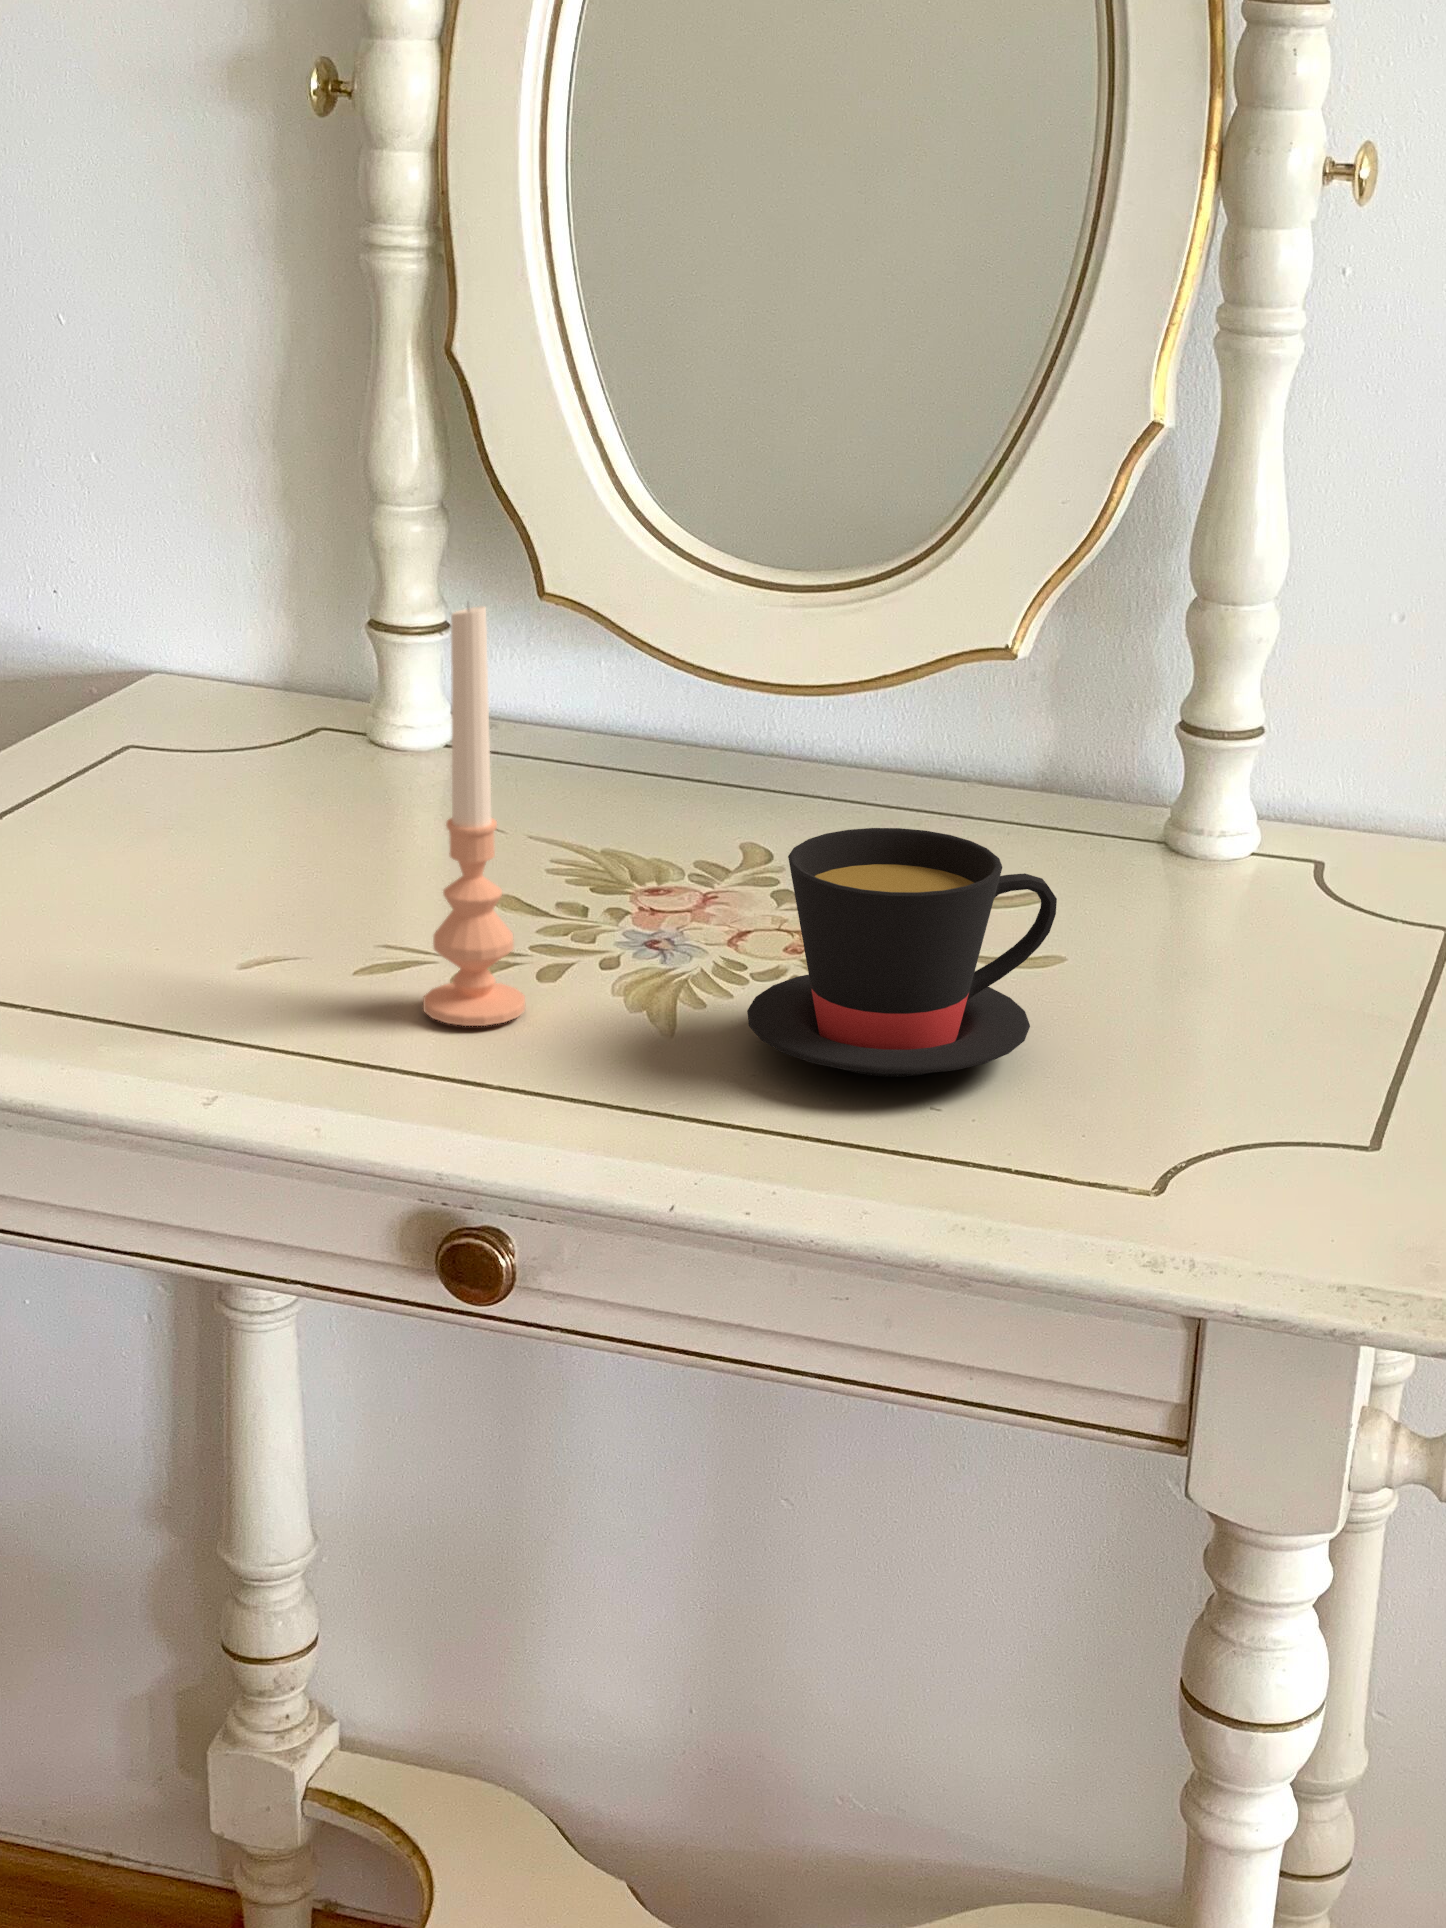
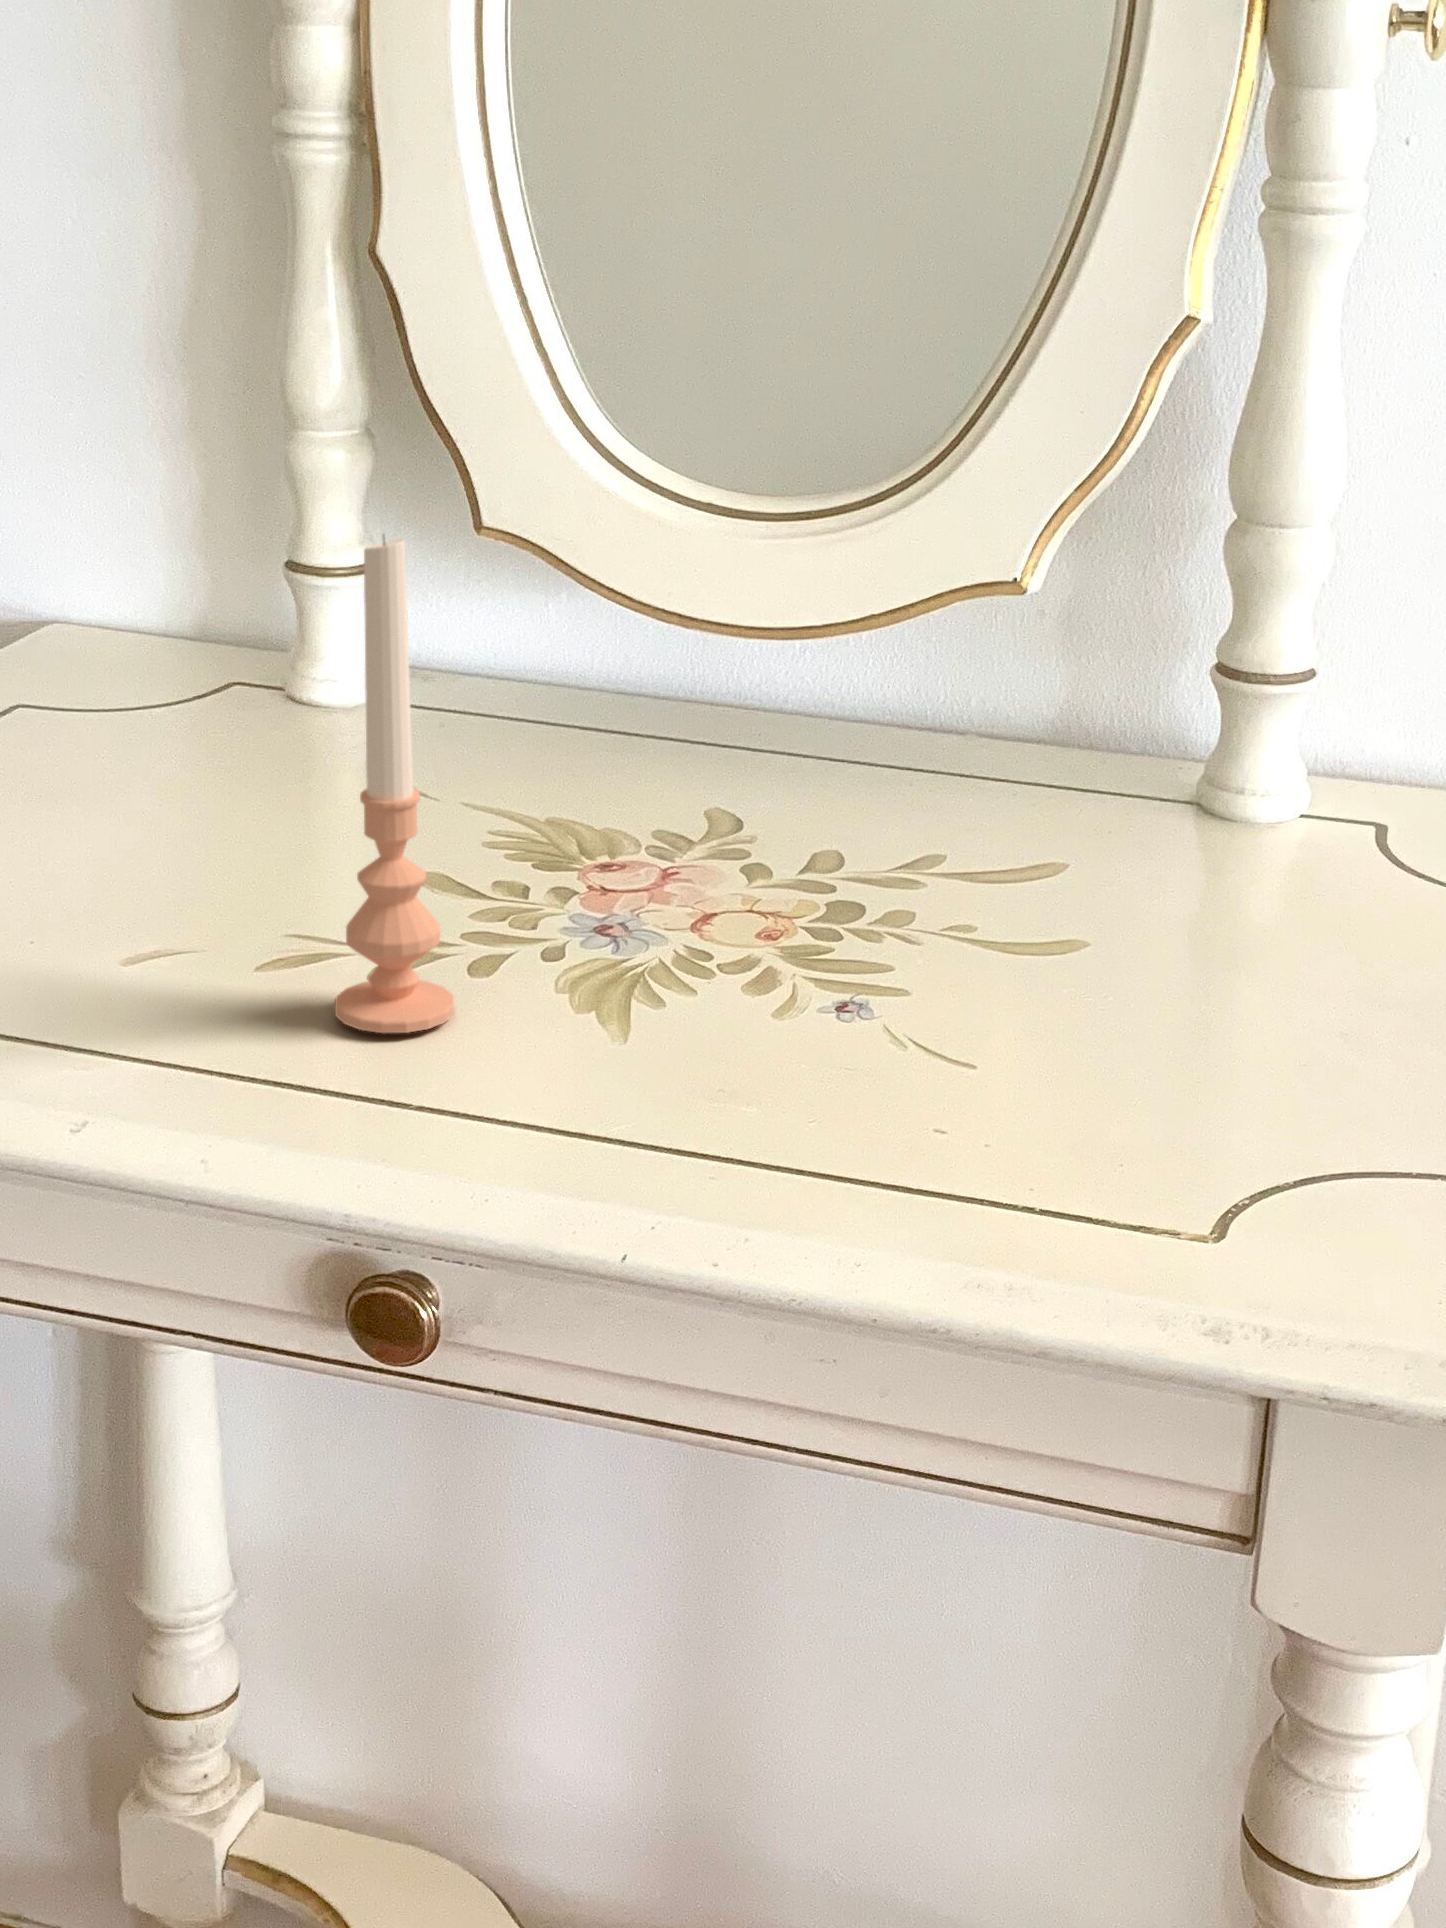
teacup: present [747,828,1057,1077] -> none [716,796,1086,1094]

